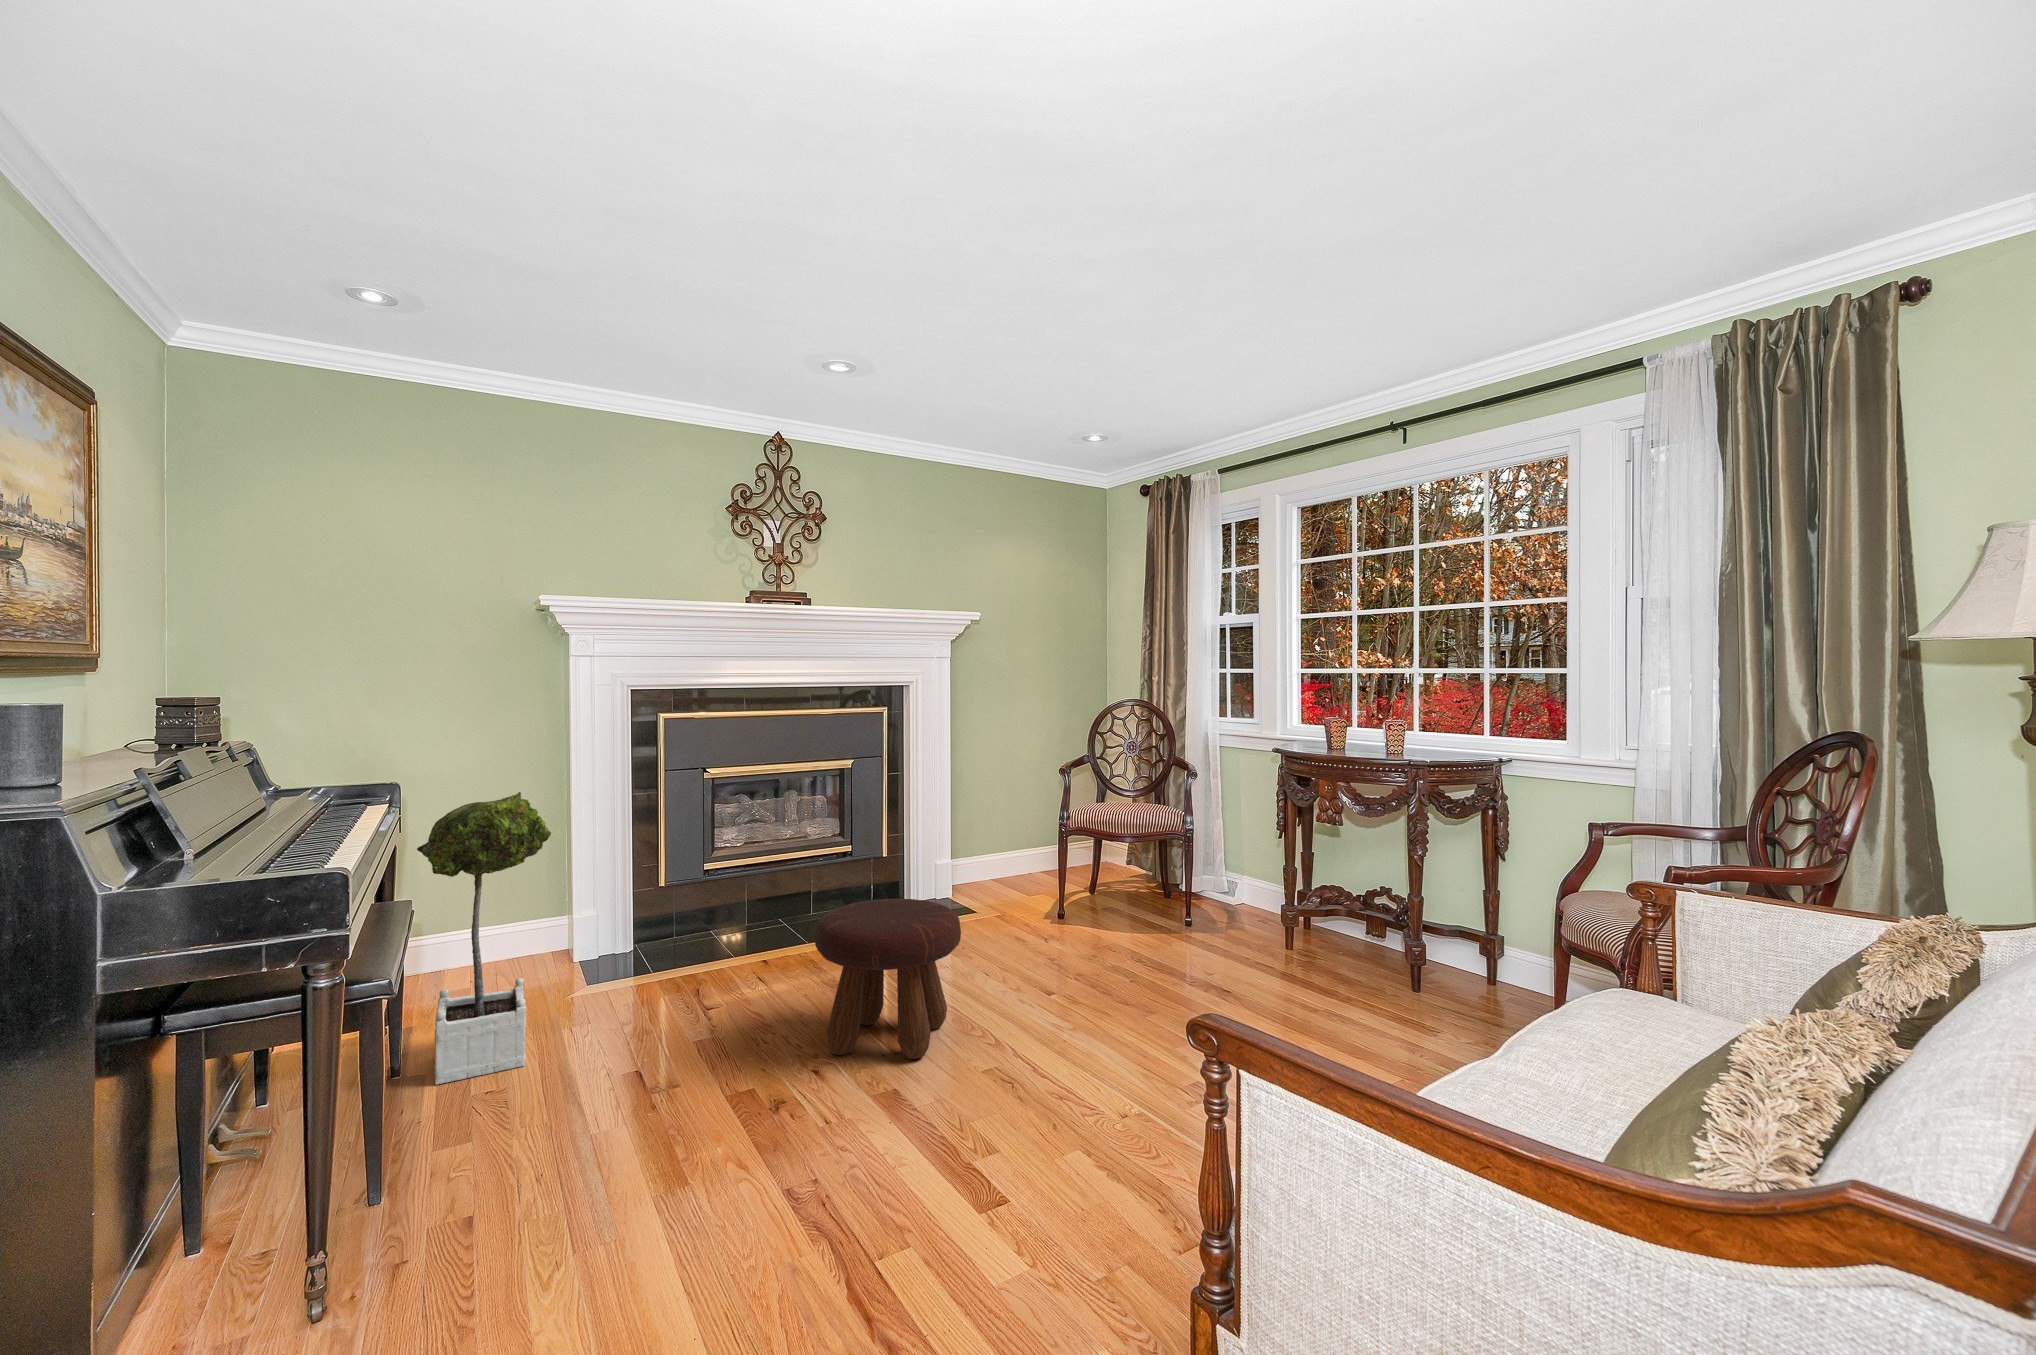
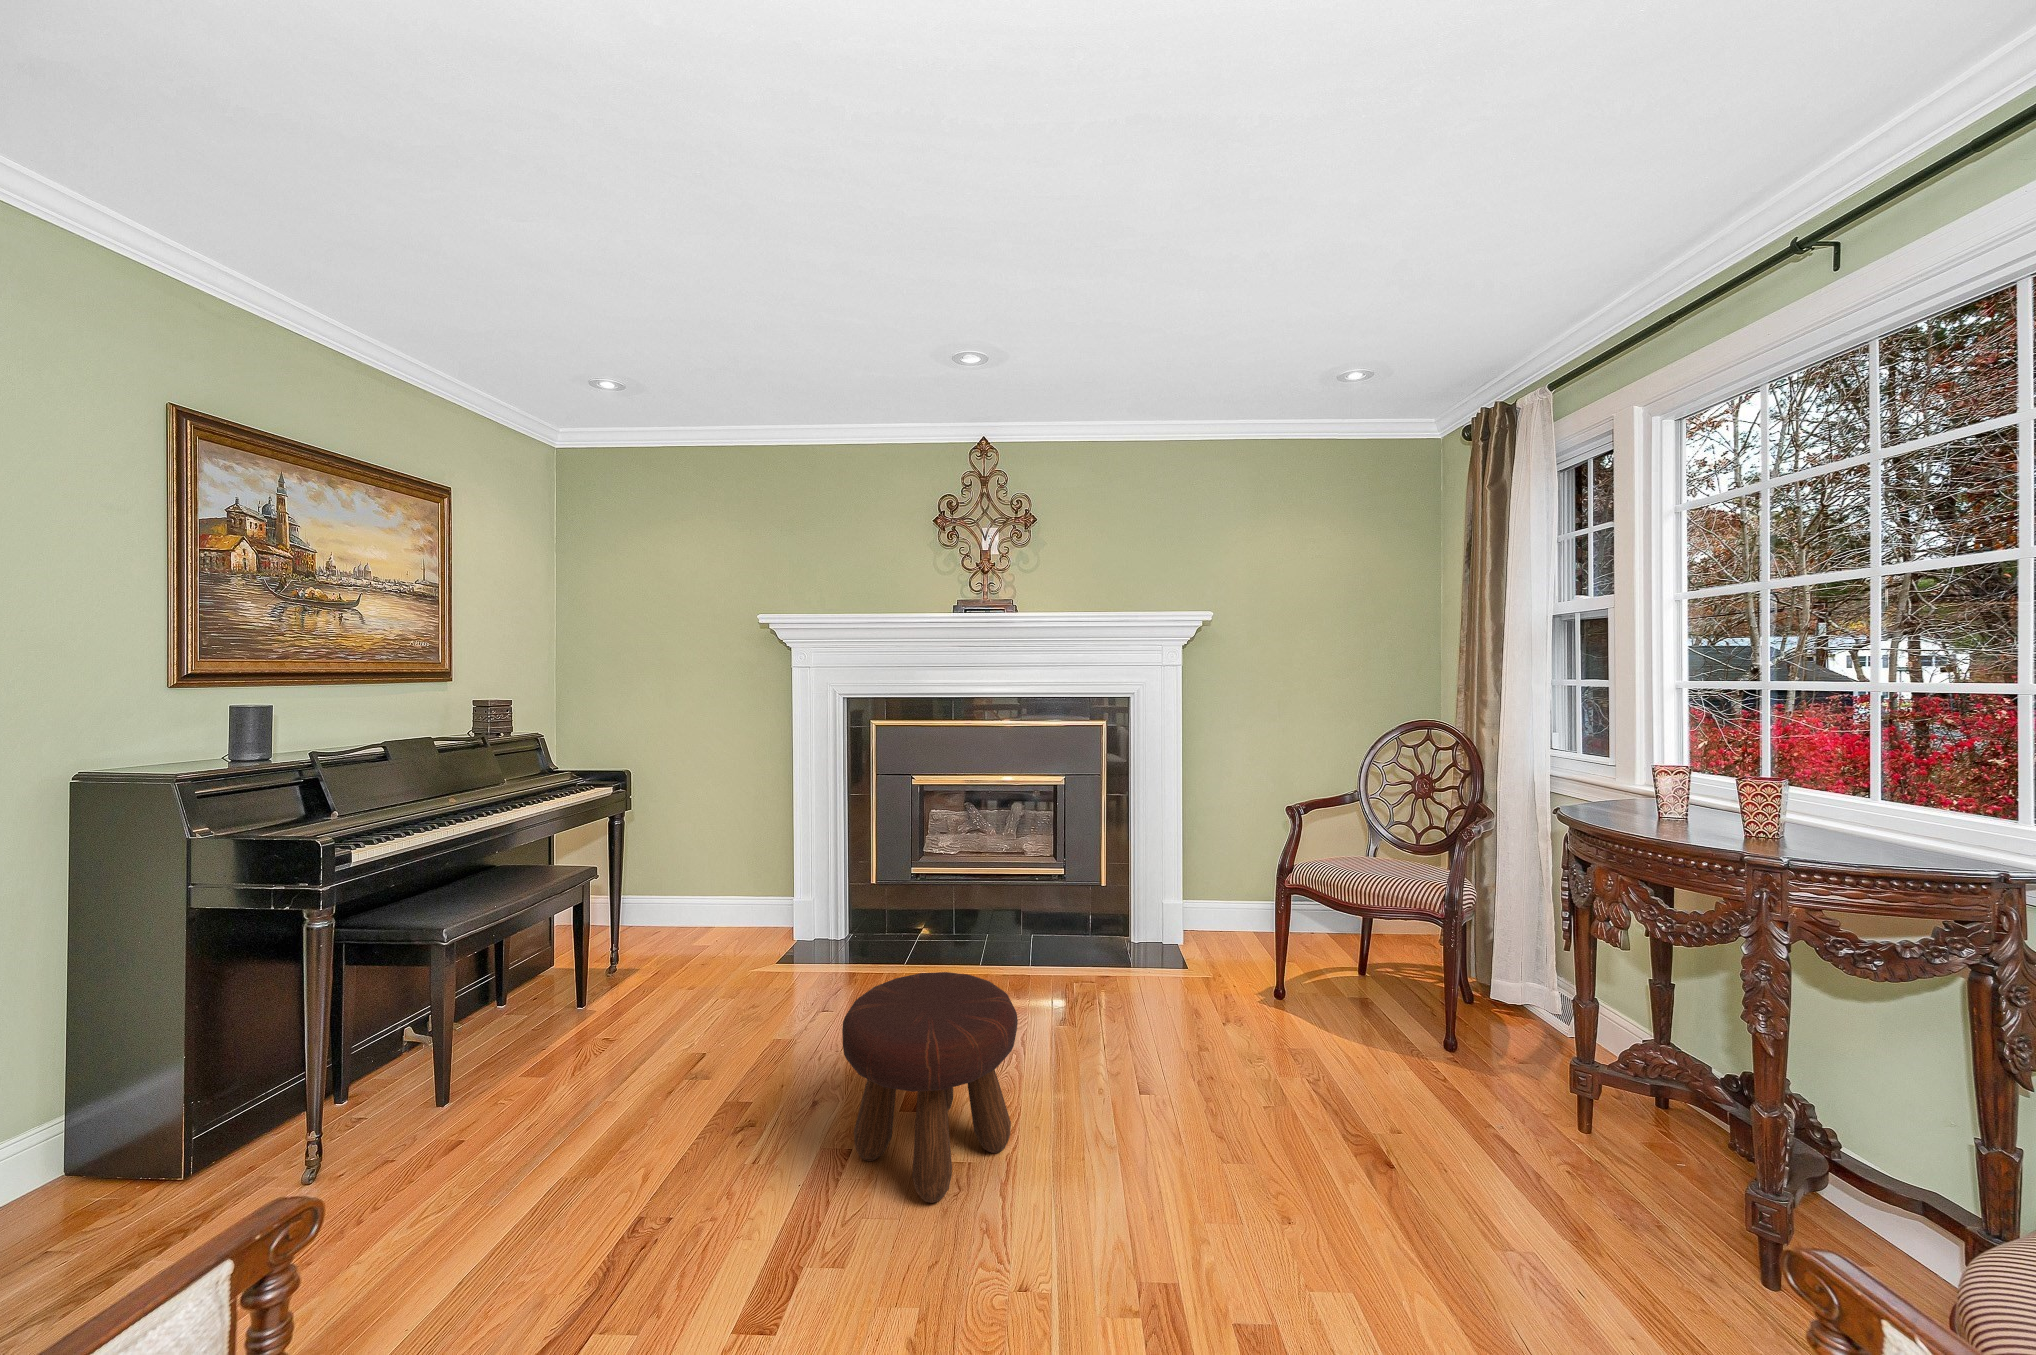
potted tree: present [417,792,551,1085] -> none [549,818,674,1069]

